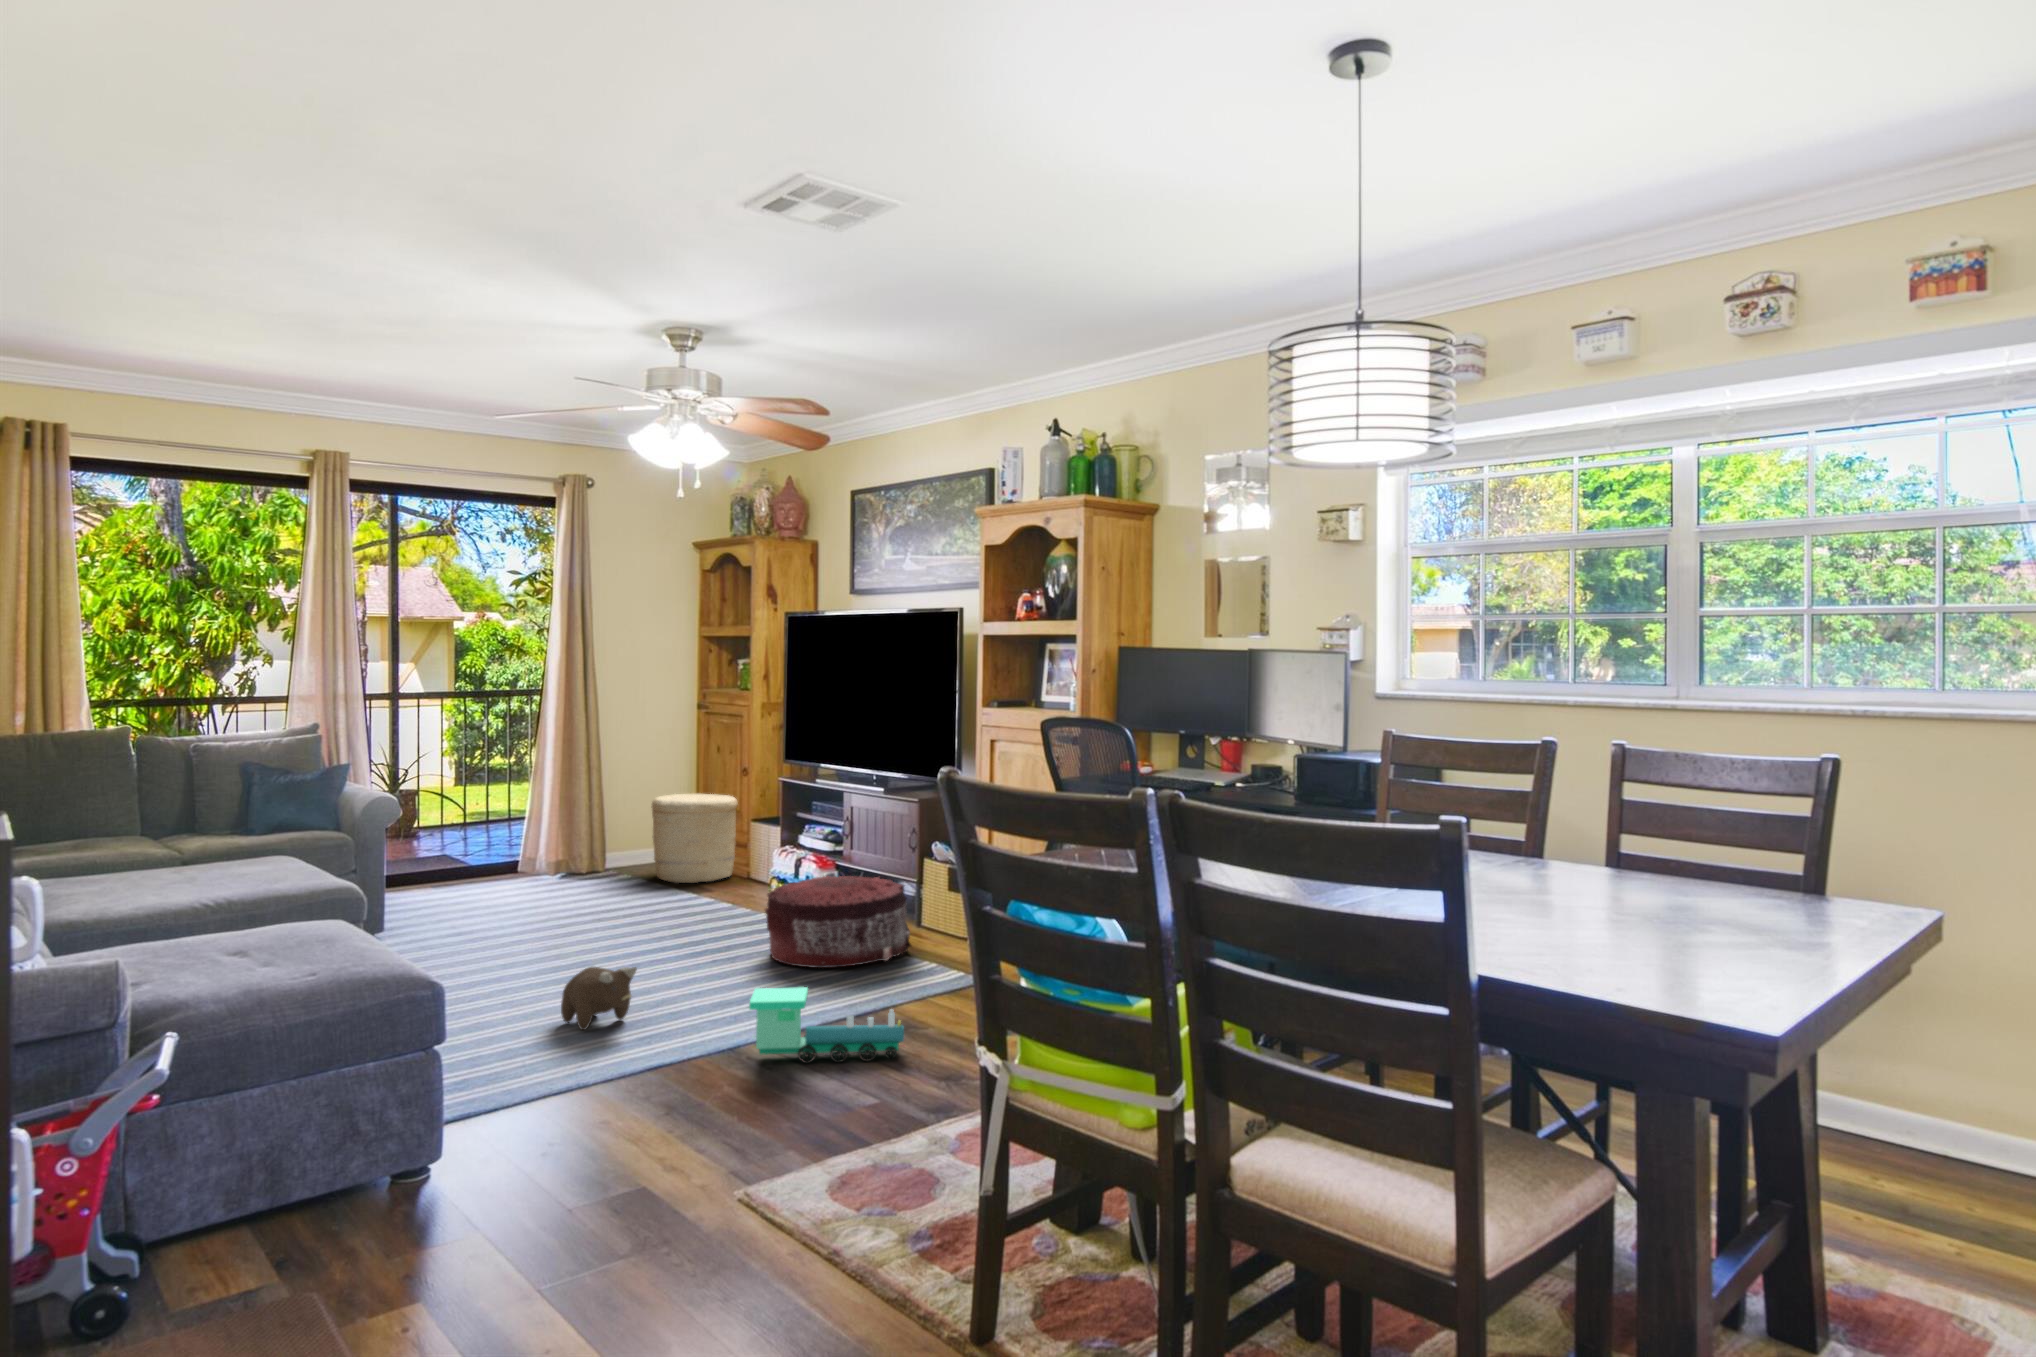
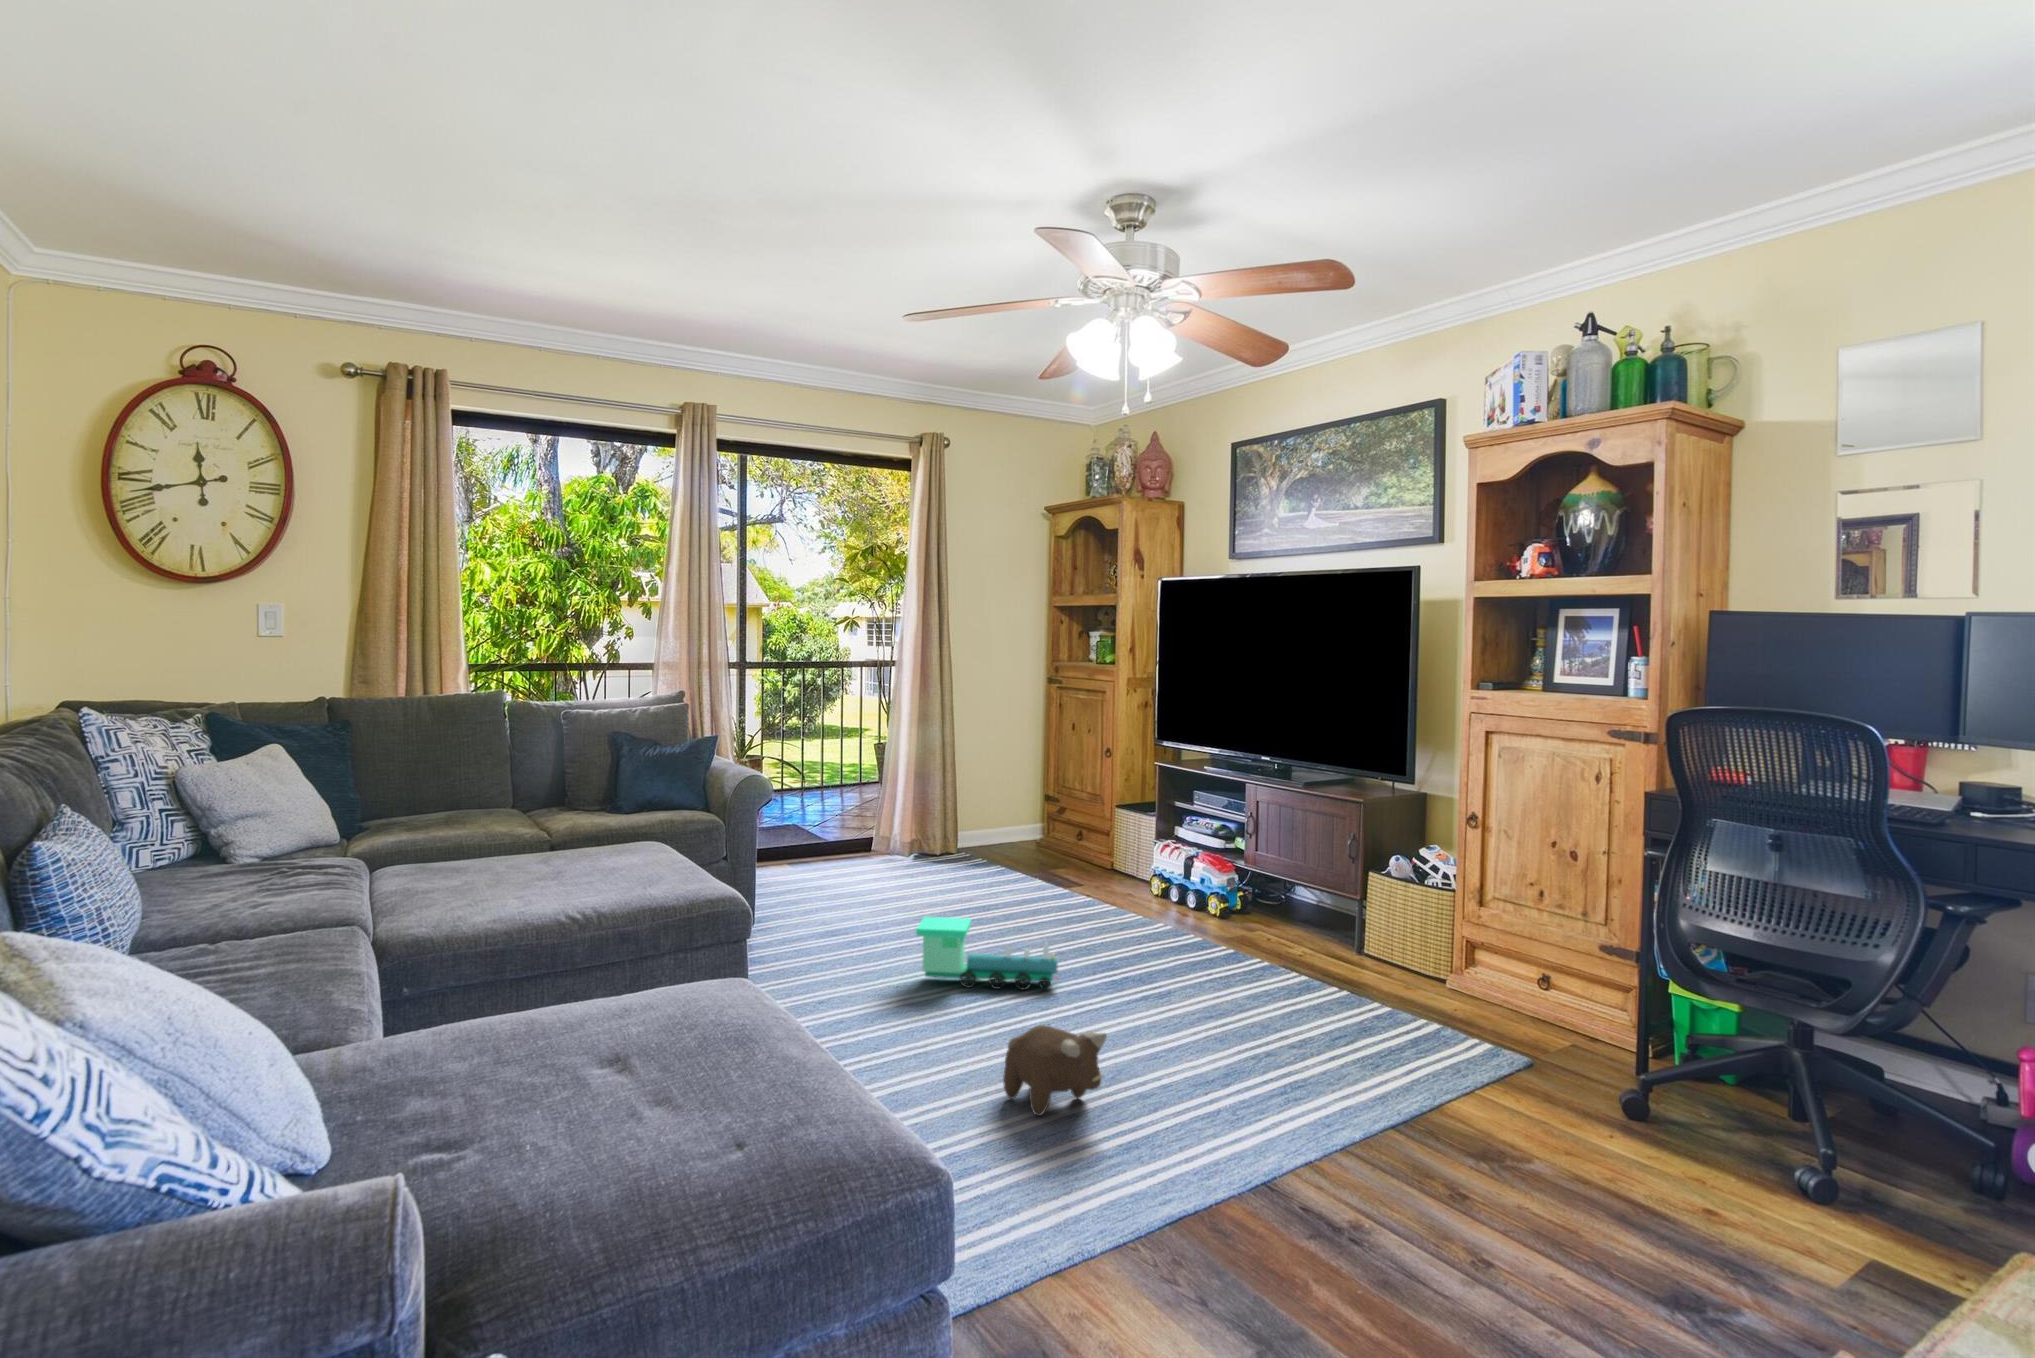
woven basket: present [652,794,738,883] -> none [1012,776,1102,875]
pouf: present [765,876,911,968] -> none [1202,890,1390,1020]
toy train: present [749,987,905,1063] -> present [916,916,1058,990]

